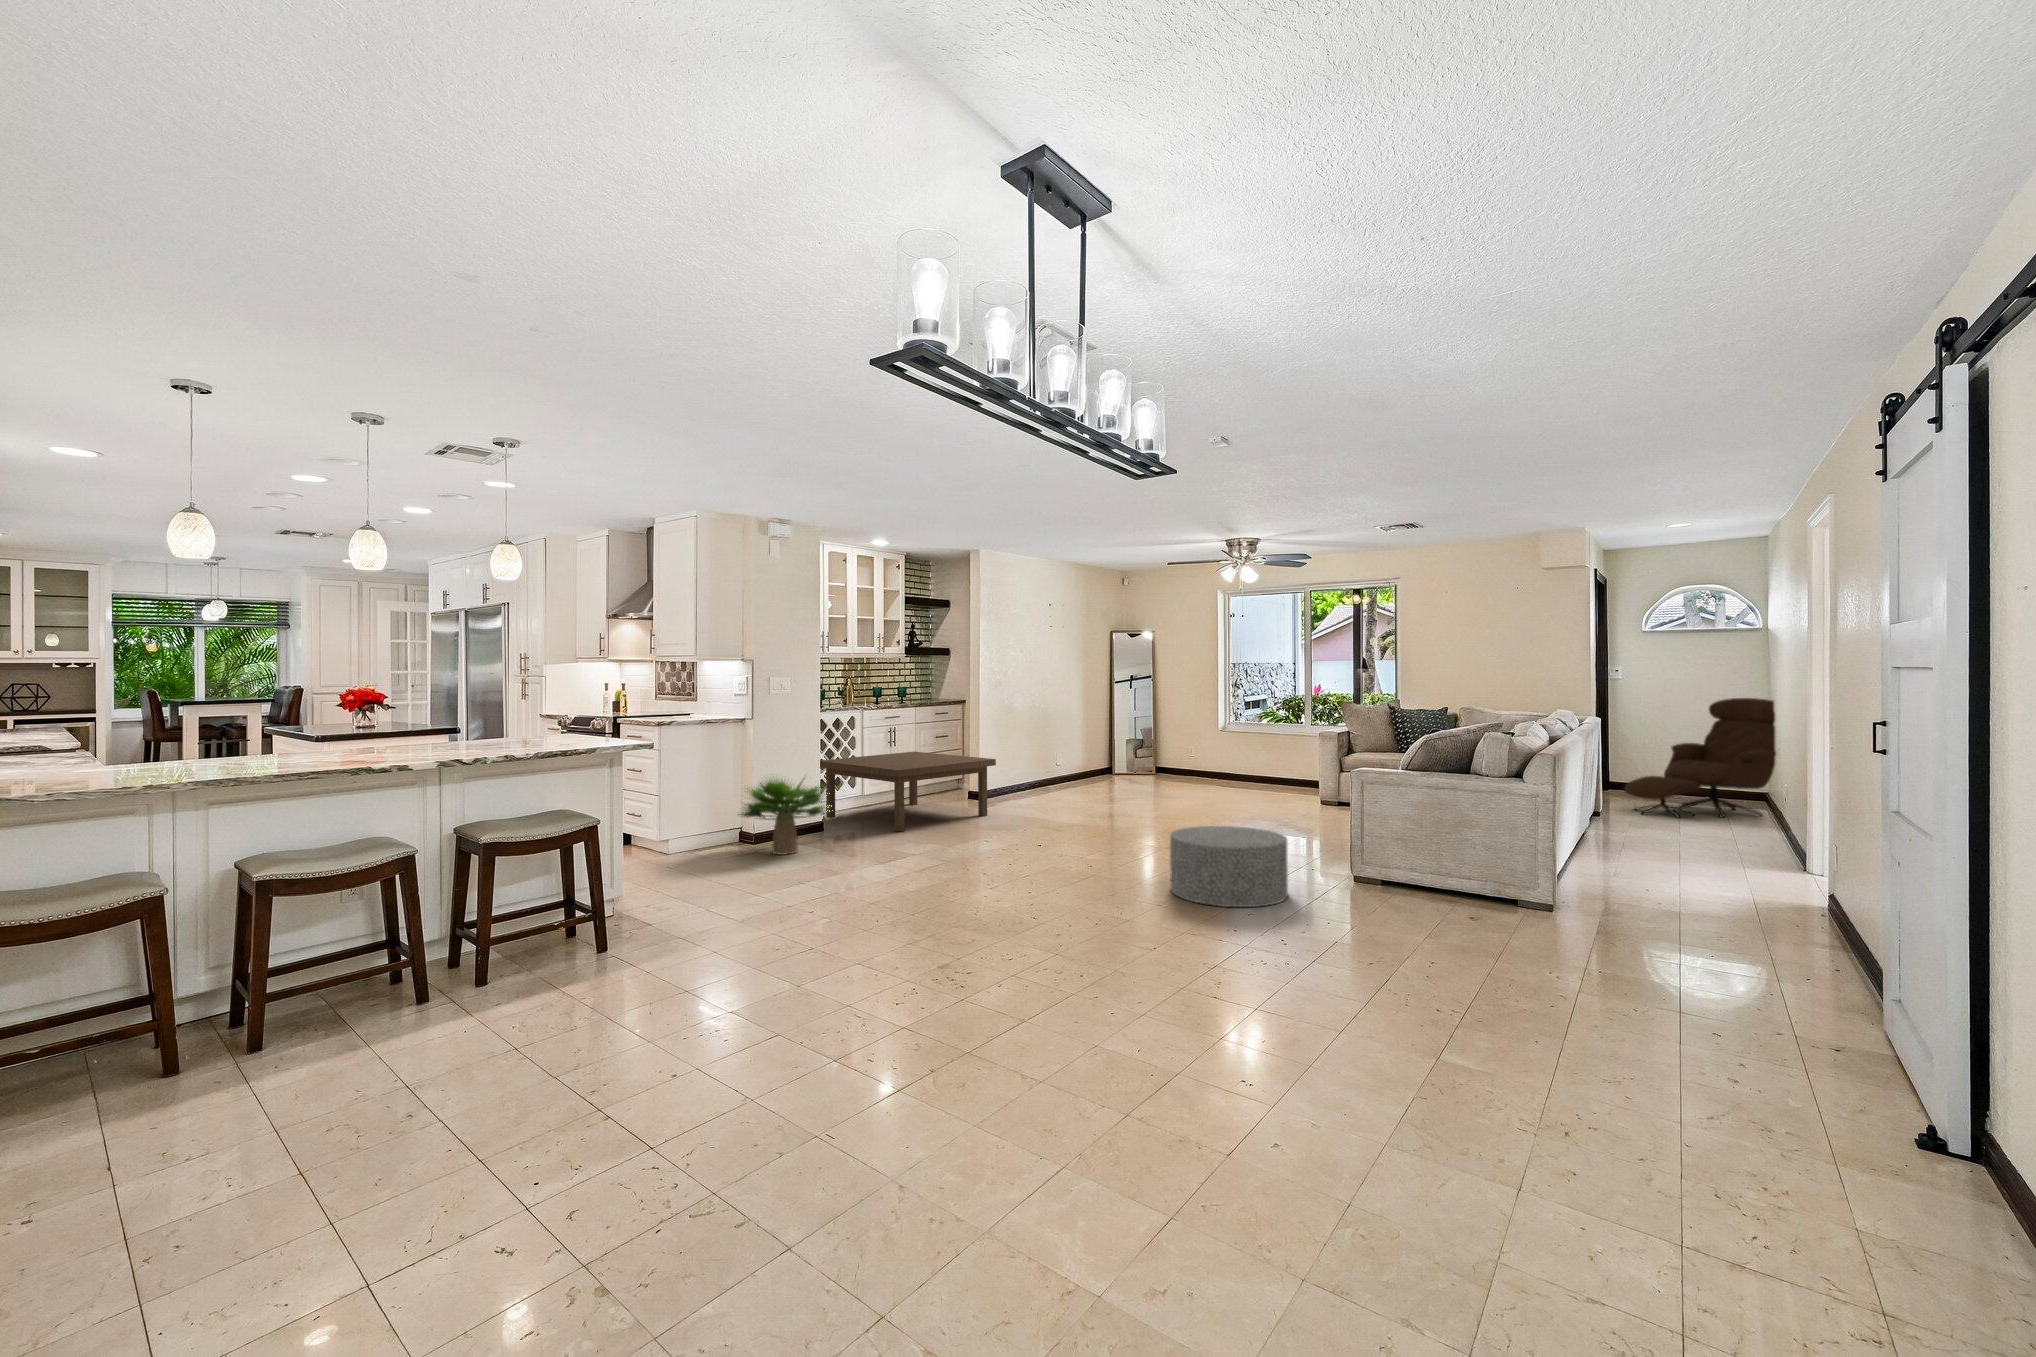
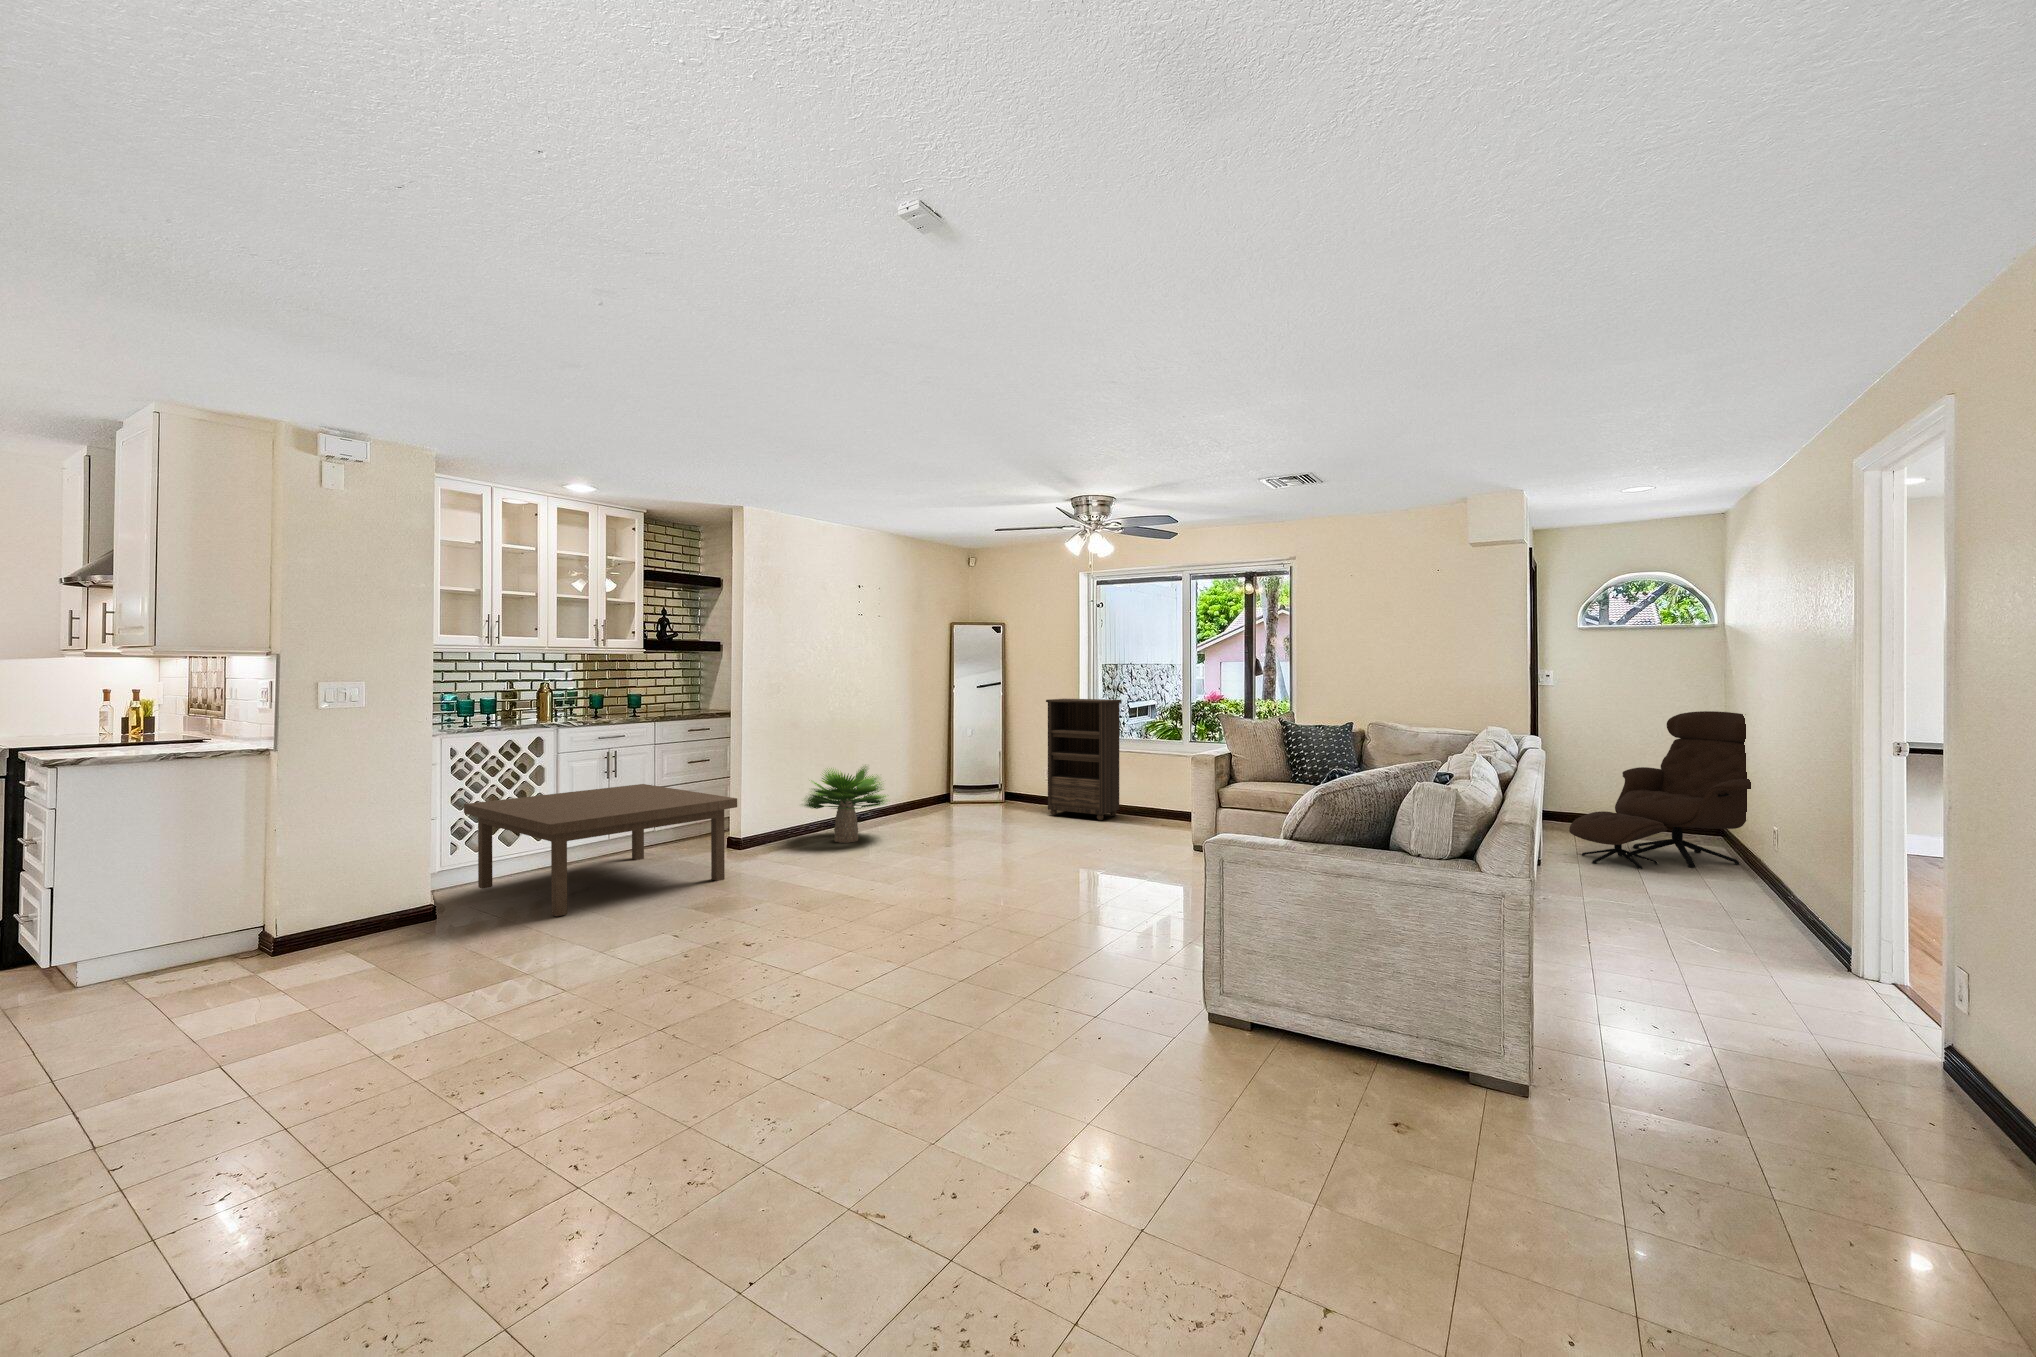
bookshelf: none [1195,691,1256,786] -> present [1046,699,1121,820]
potted plant: present [739,778,828,855] -> present [804,766,886,843]
ottoman: present [1170,826,1288,907] -> none [889,936,1088,1115]

